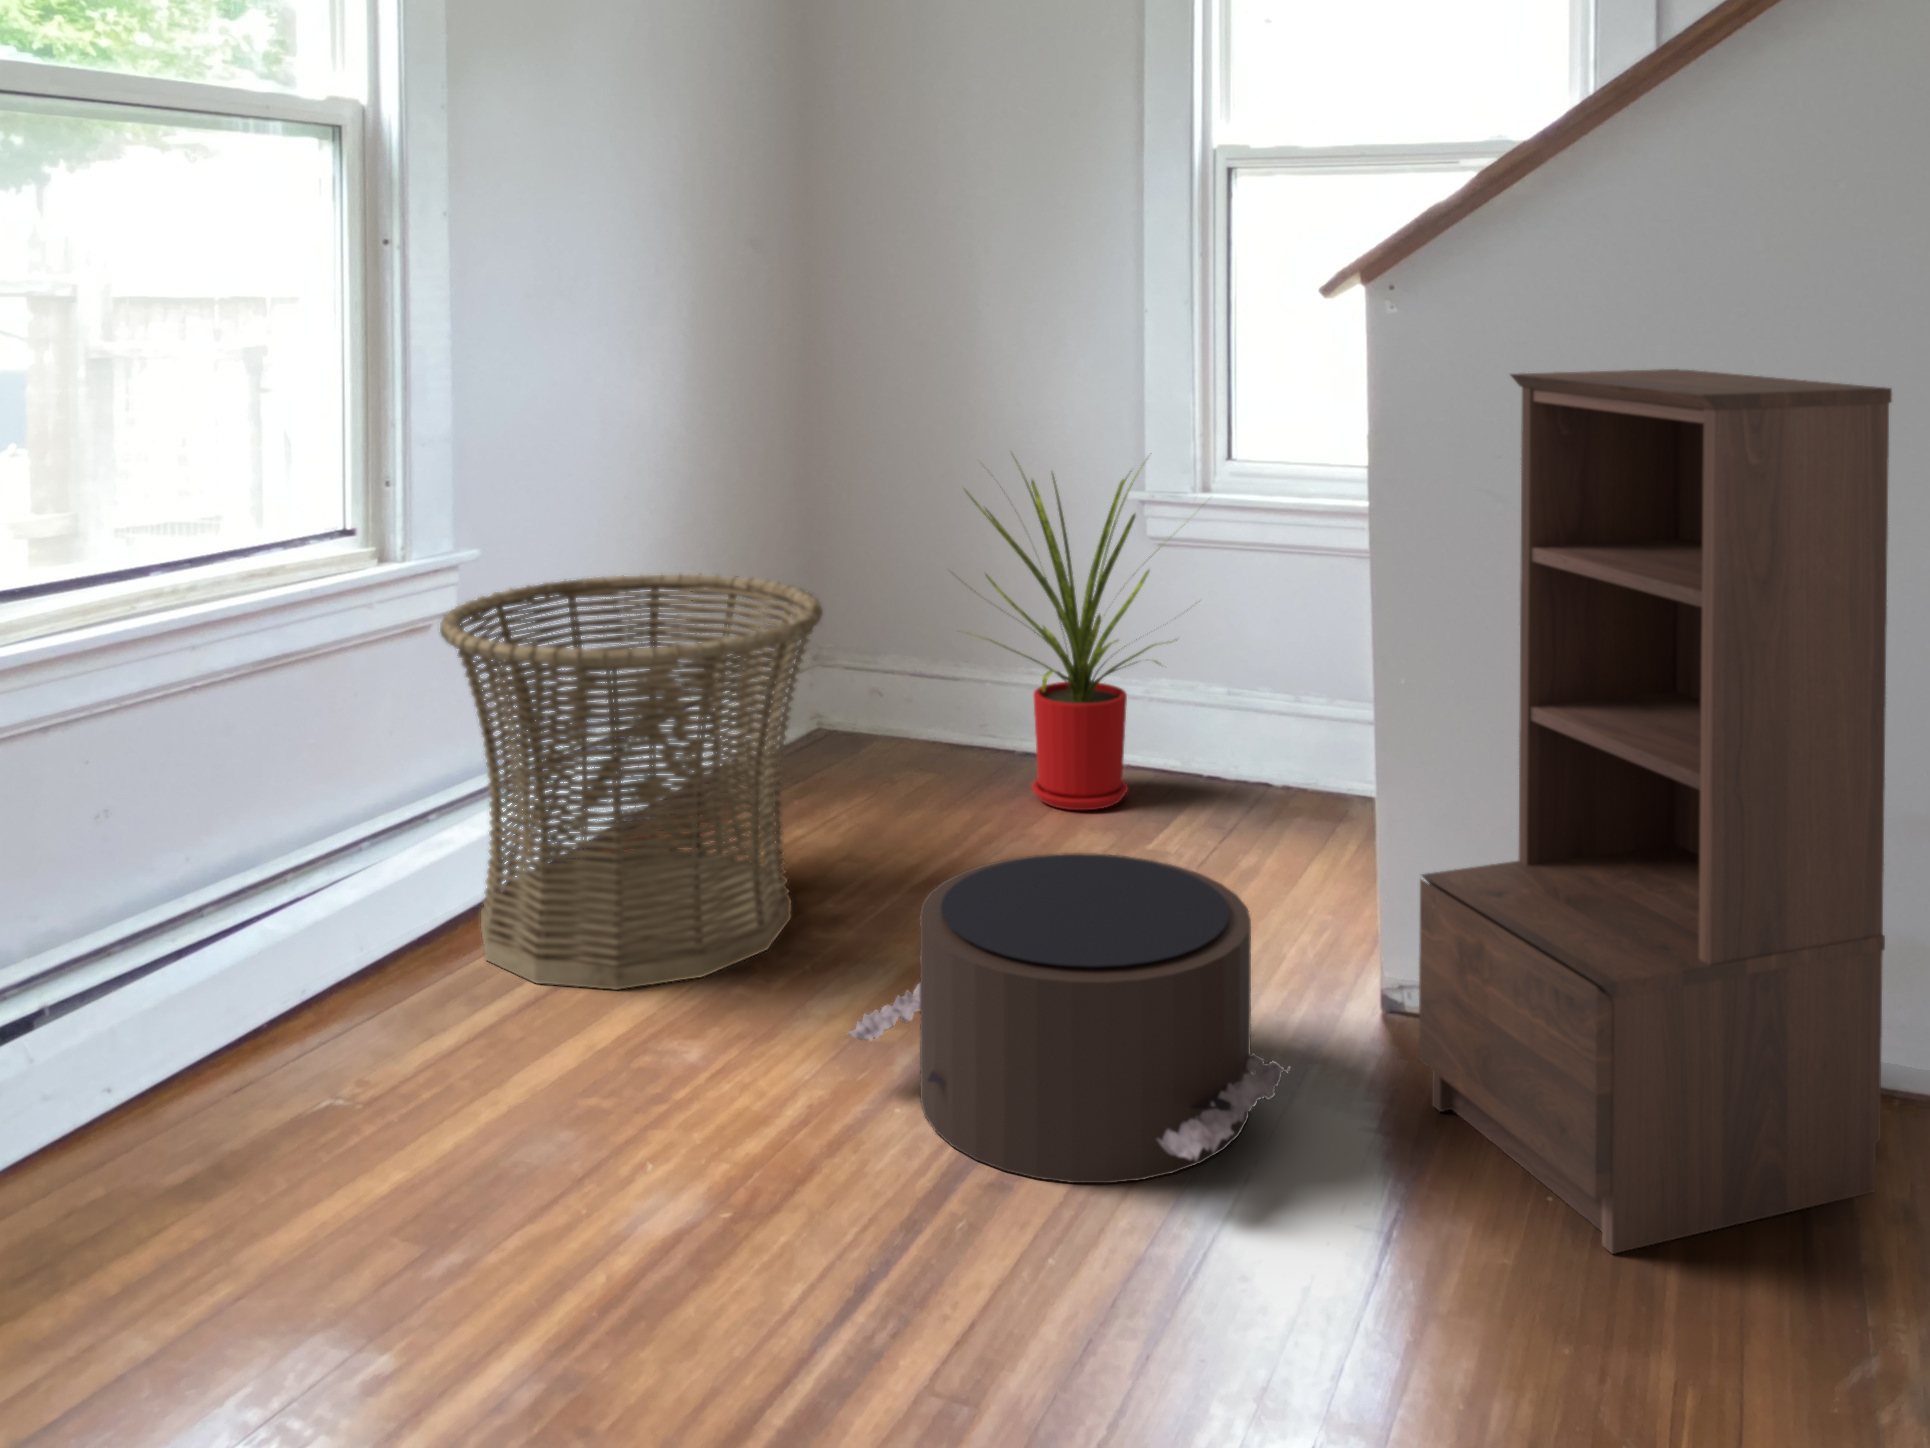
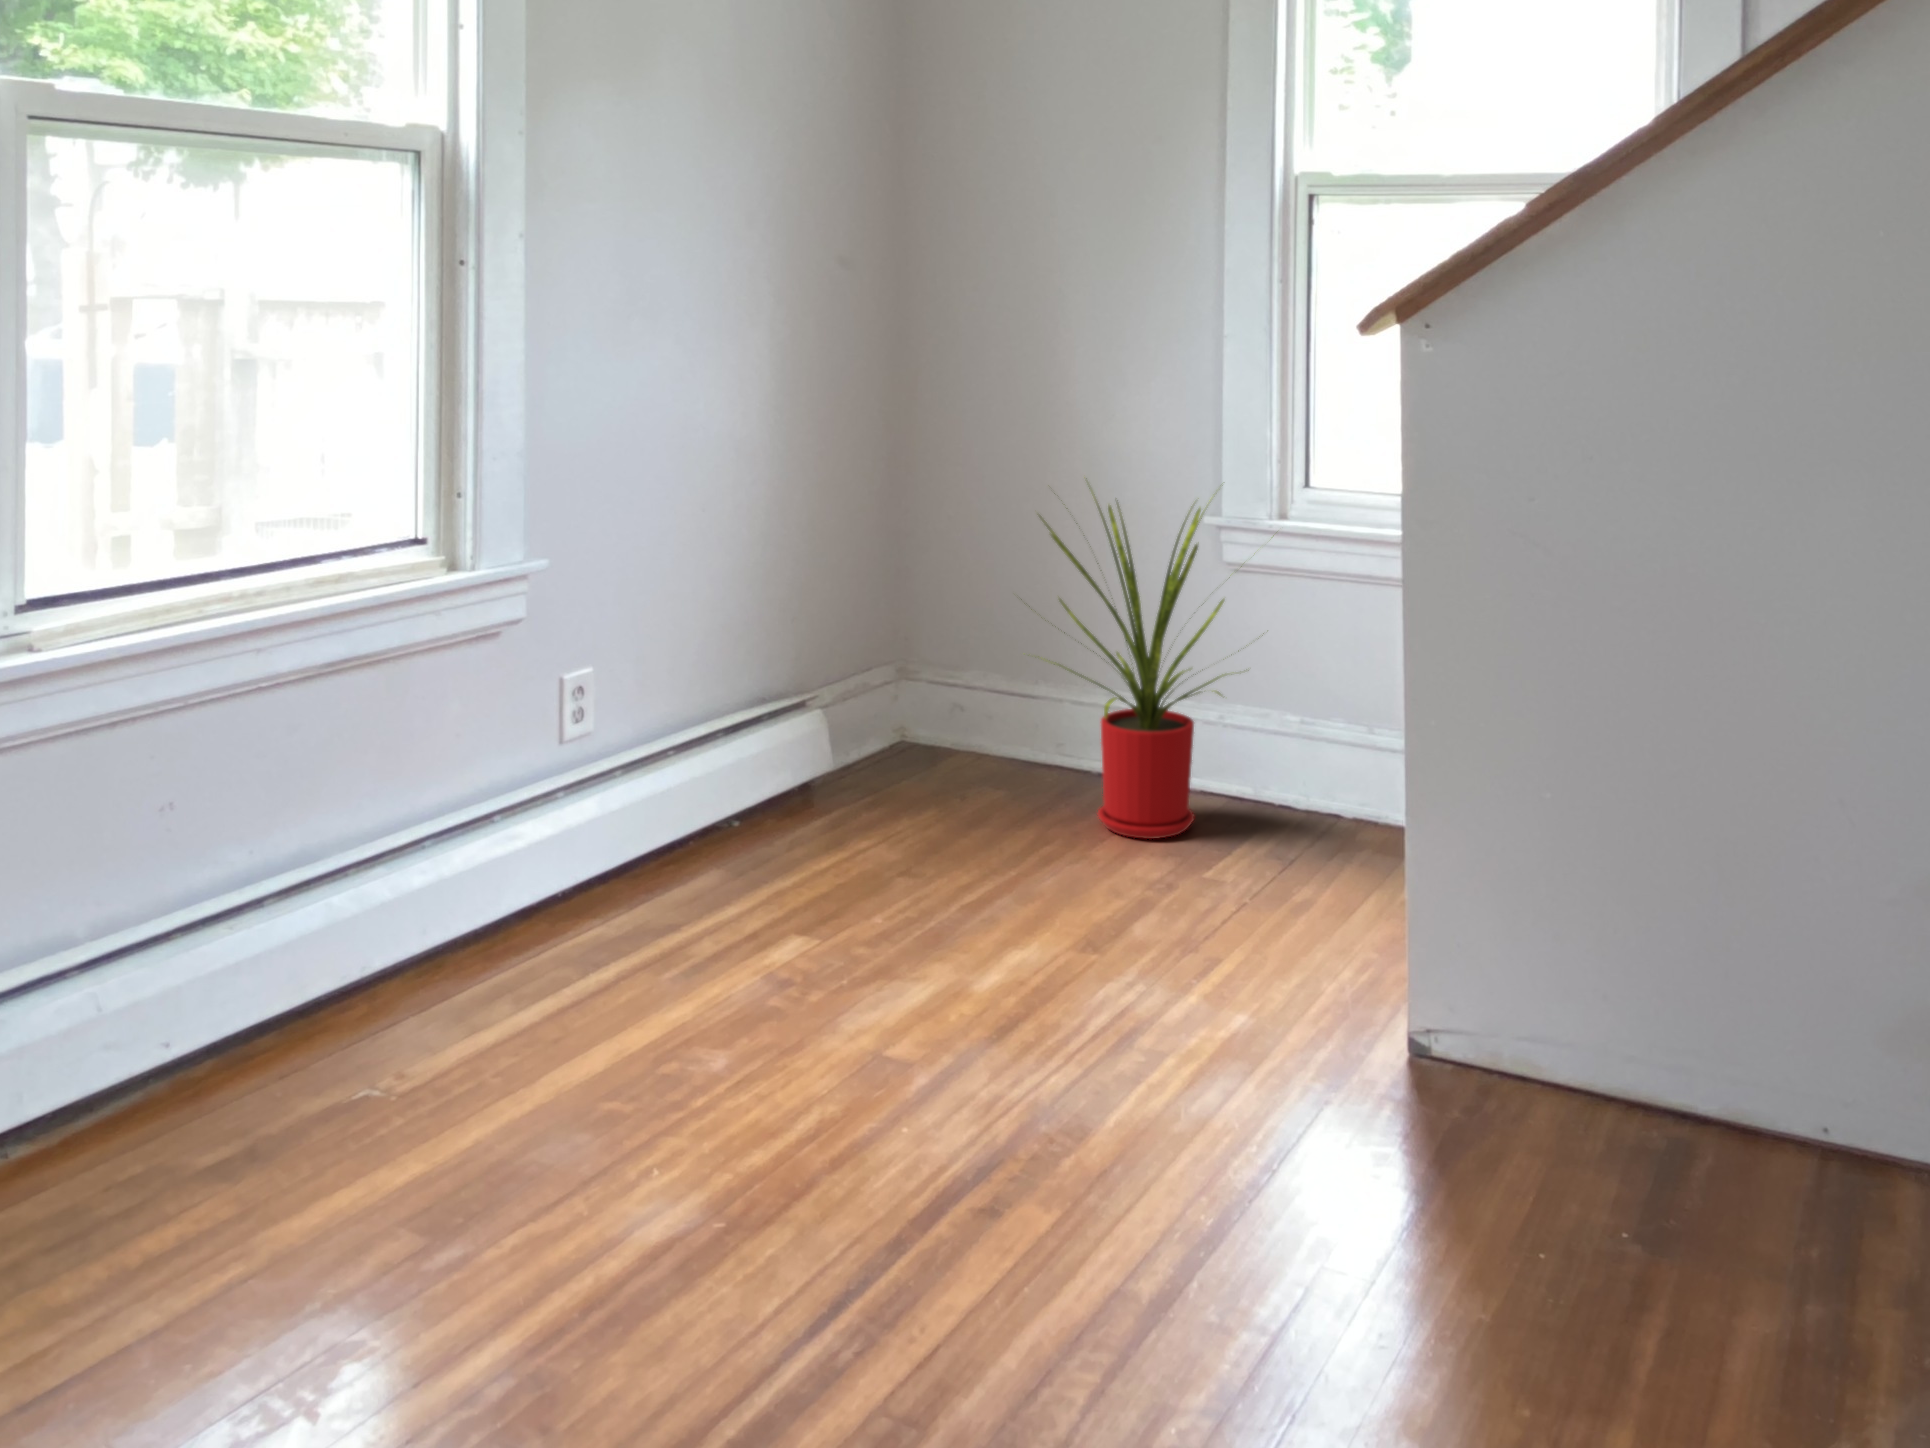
bookshelf: present [1419,369,1892,1254] -> none [1426,416,1909,1315]
basket: present [440,573,823,990] -> none [500,589,873,998]
pouf: present [849,853,1291,1183] -> none [860,883,1293,1214]

